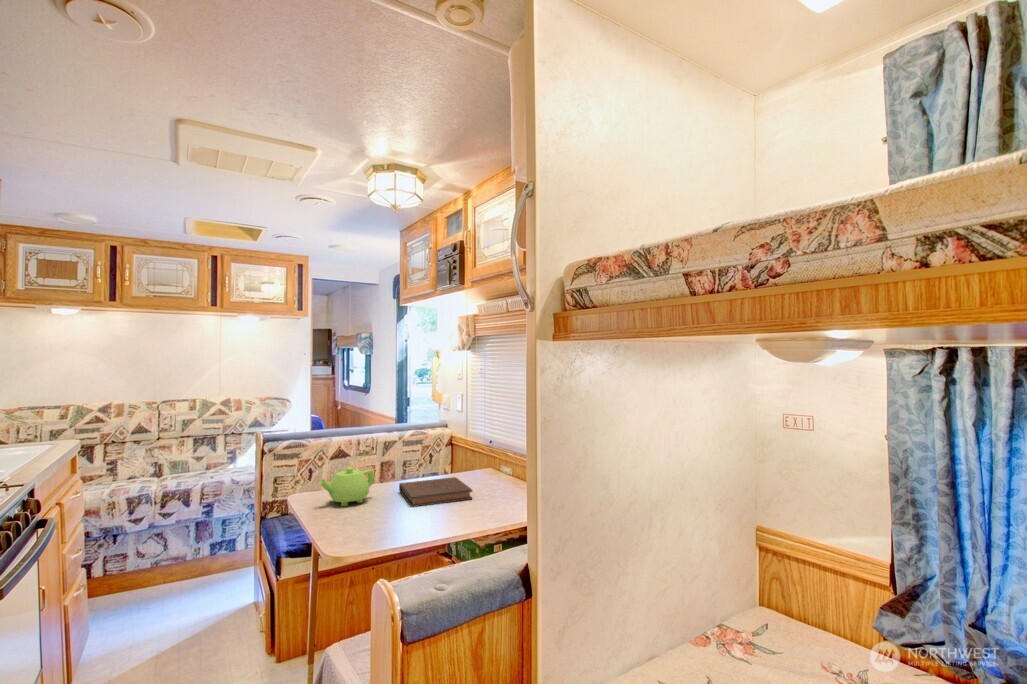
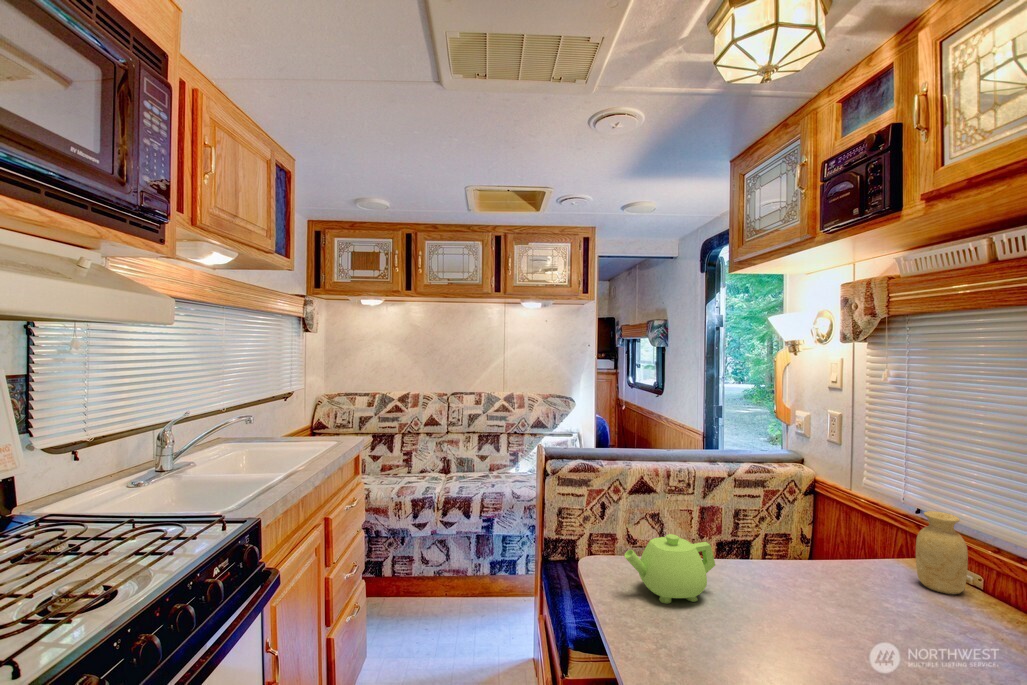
vase: none [482,439,502,479] -> present [916,511,968,594]
book: present [399,477,472,507] -> none [756,573,936,652]

